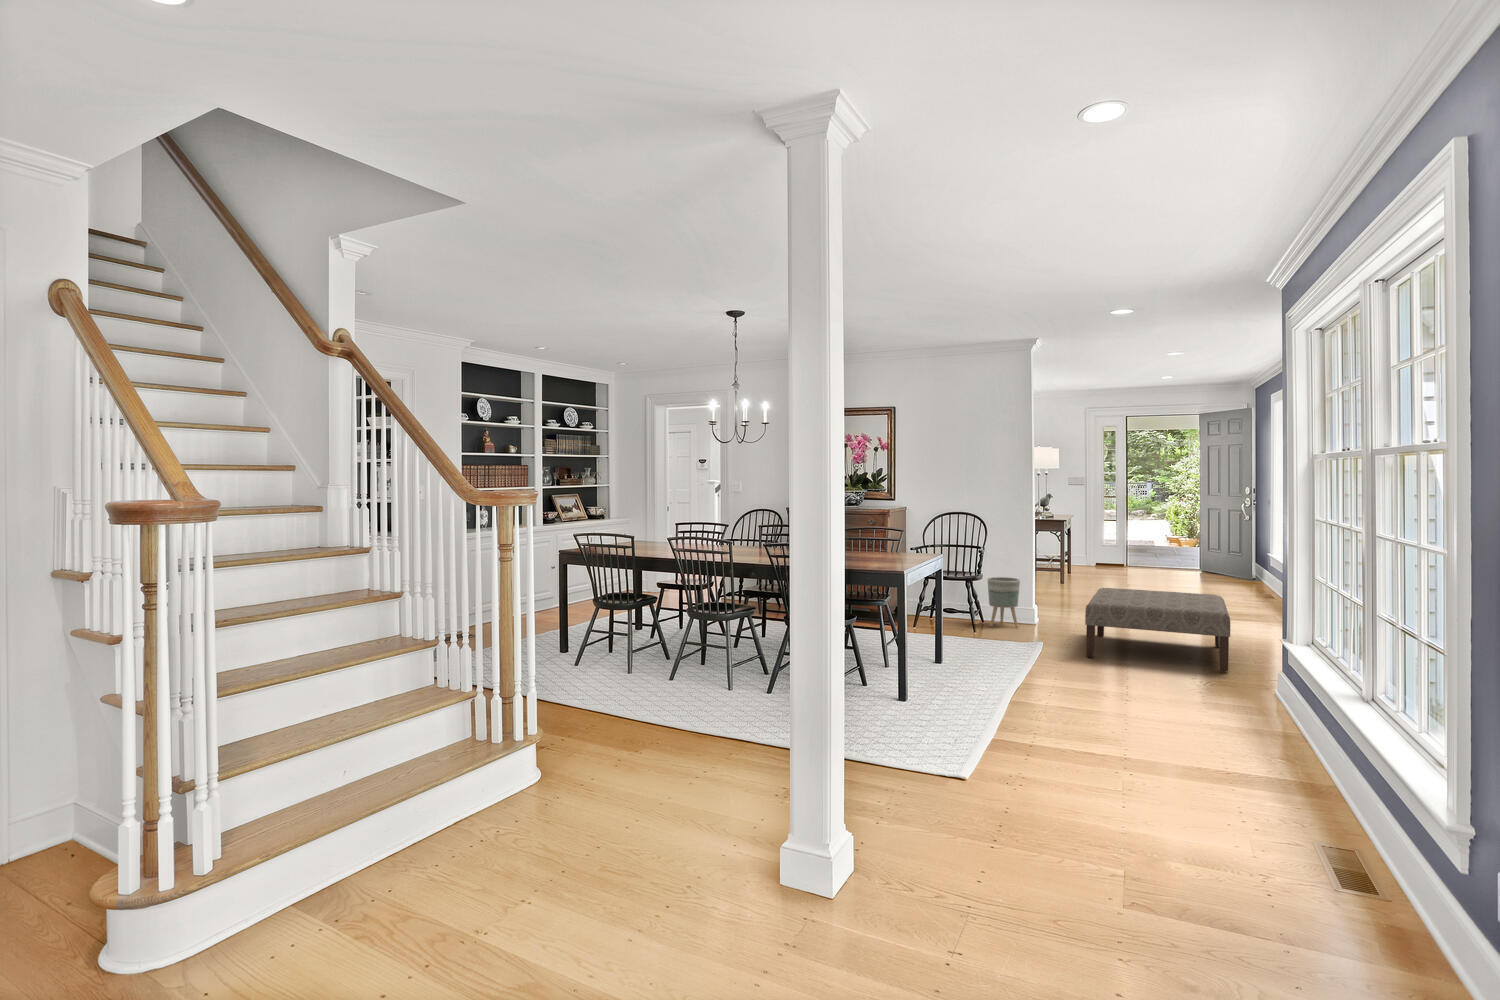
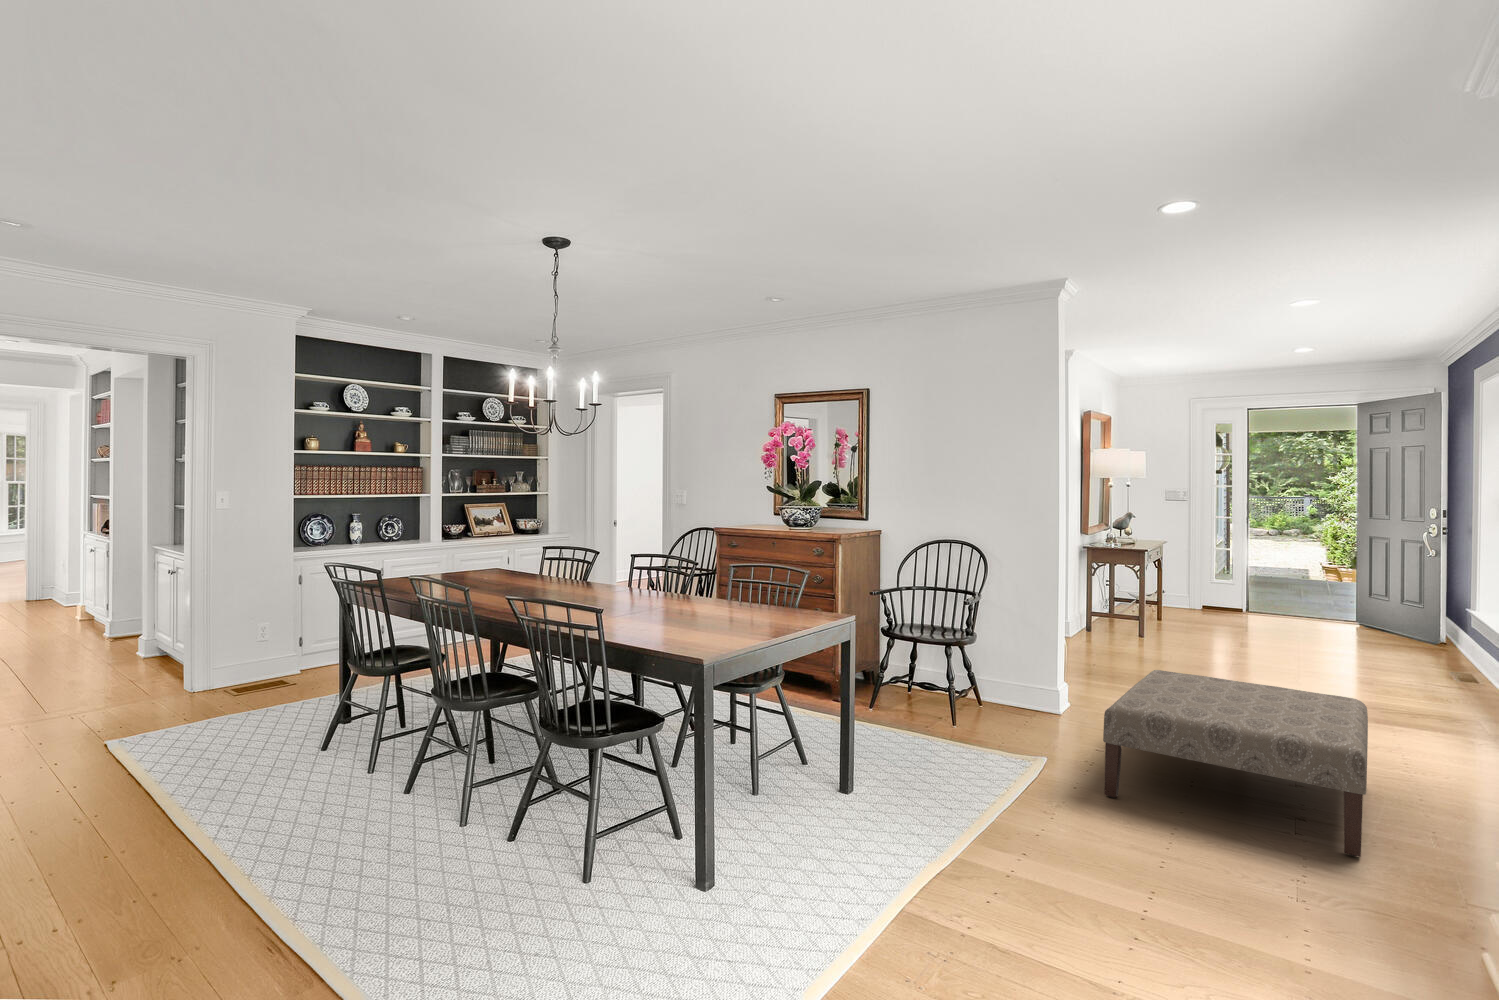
planter: present [988,577,1020,628] -> none [984,639,1033,719]

